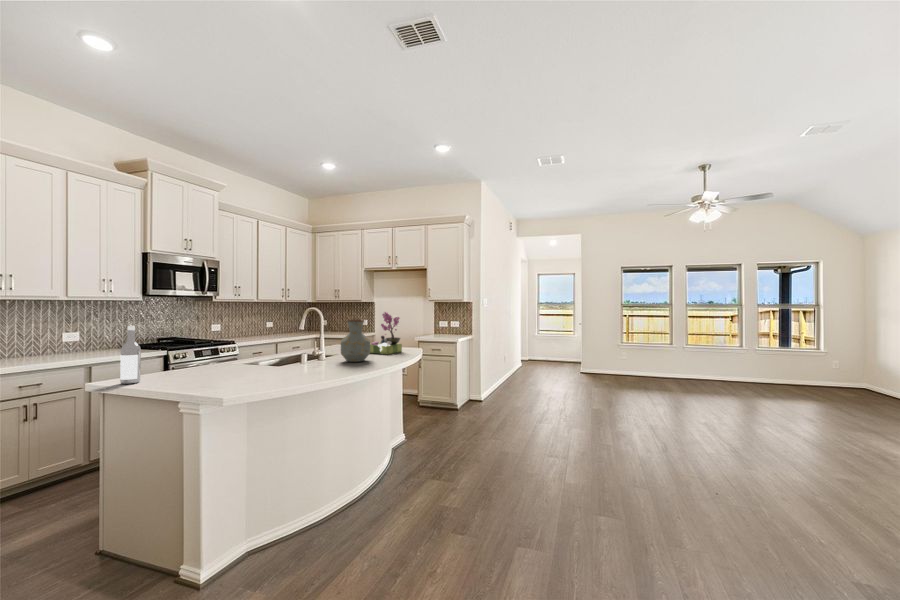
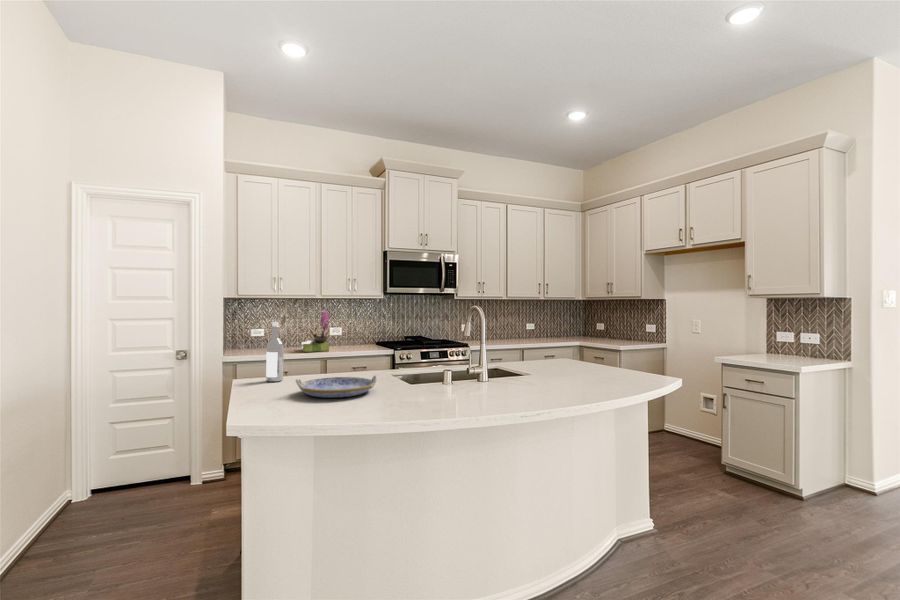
flower arrangement: present [370,312,402,354] -> present [302,311,330,352]
vase: present [341,319,370,362] -> none [502,322,549,388]
serving tray: none [197,364,266,385] -> present [296,376,378,398]

